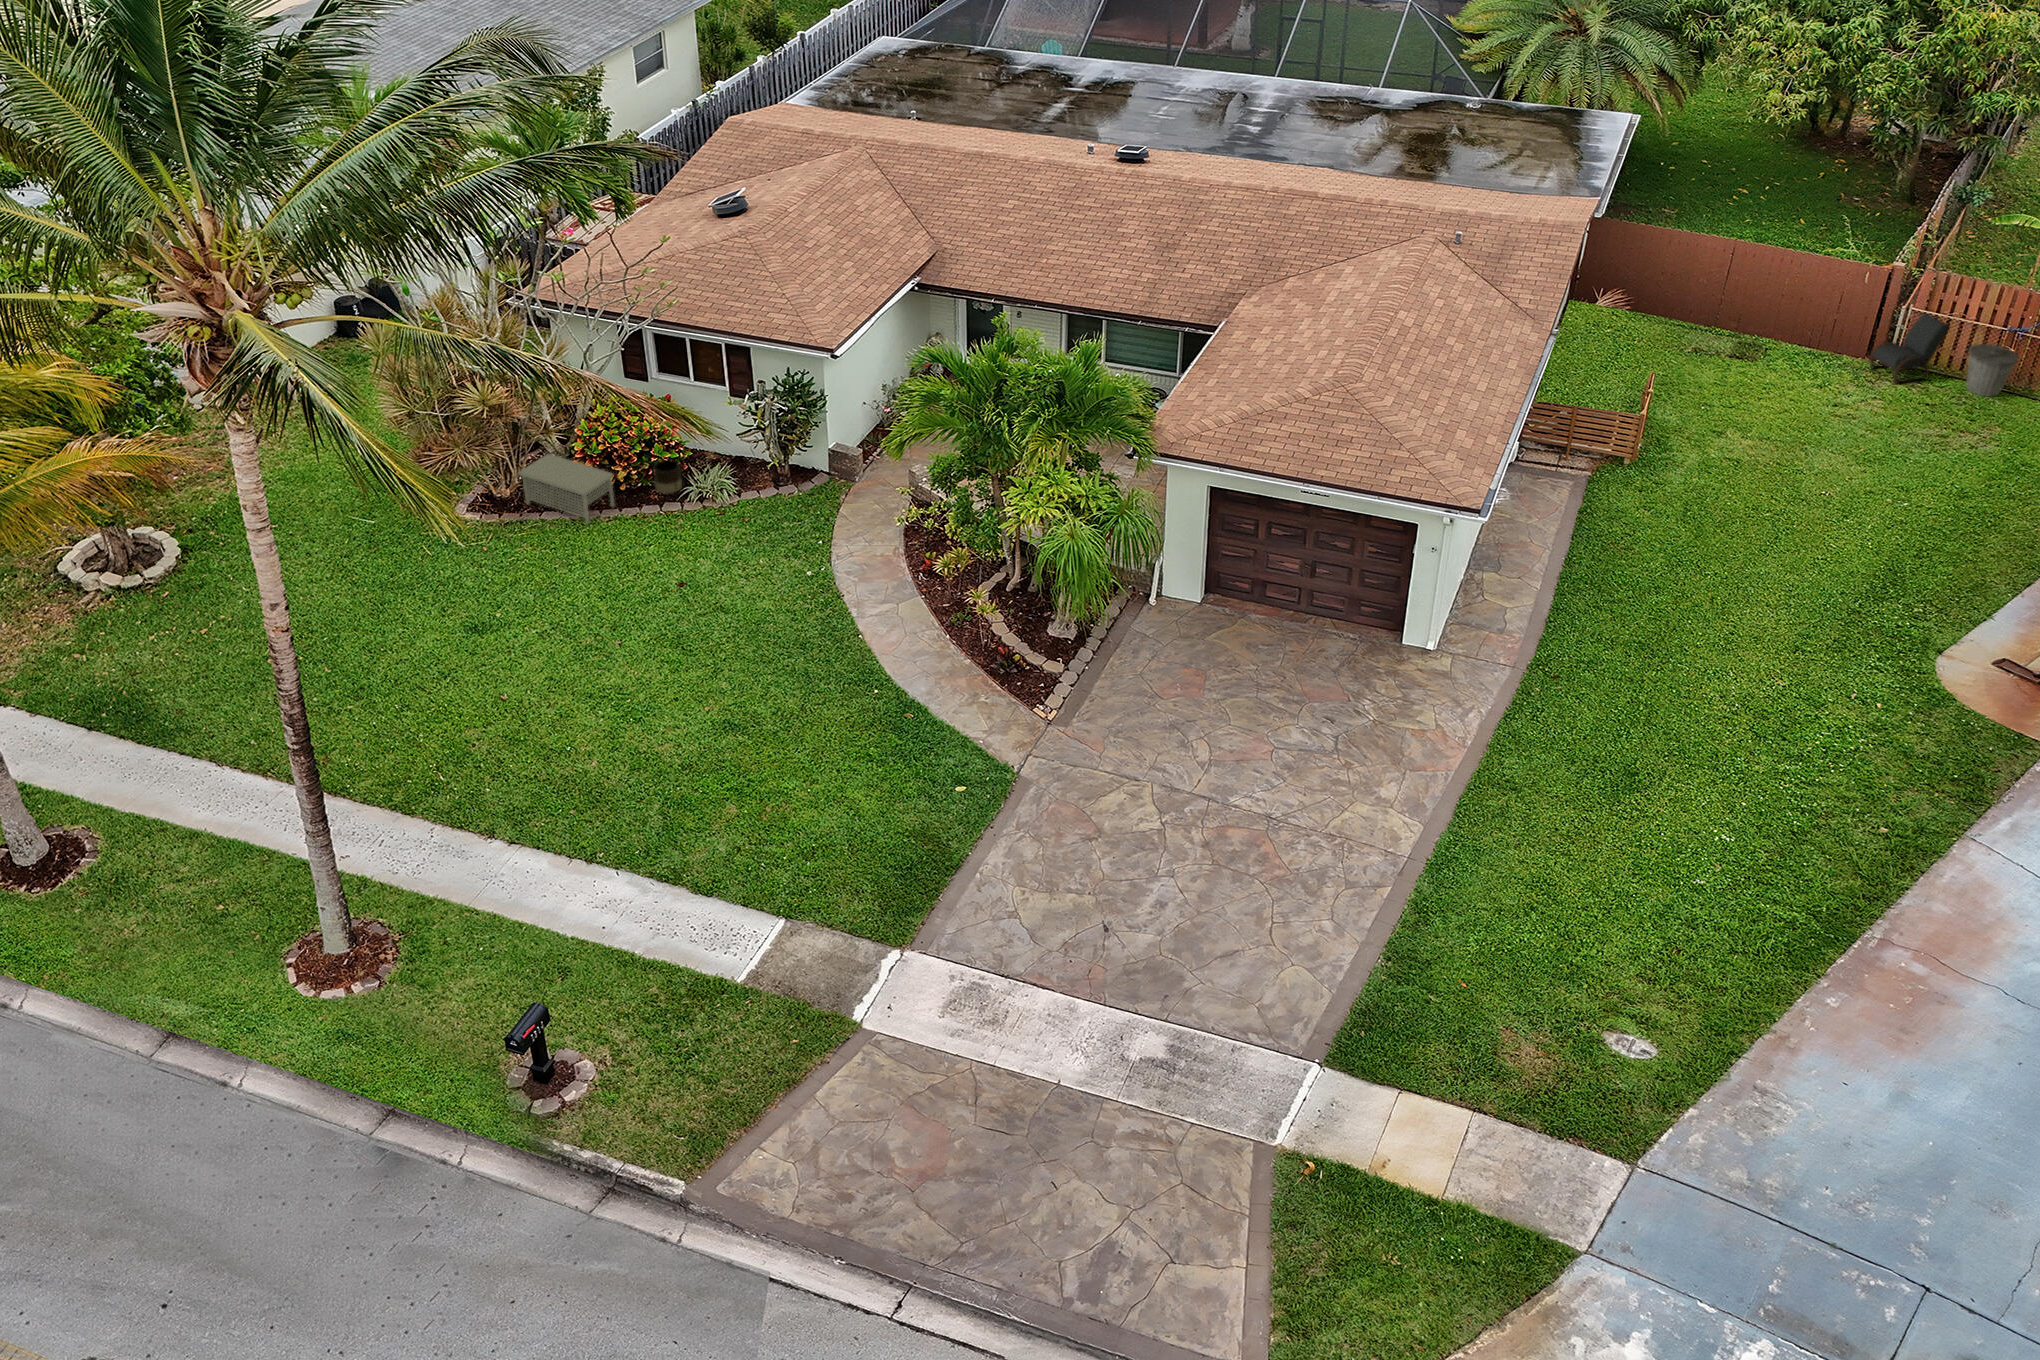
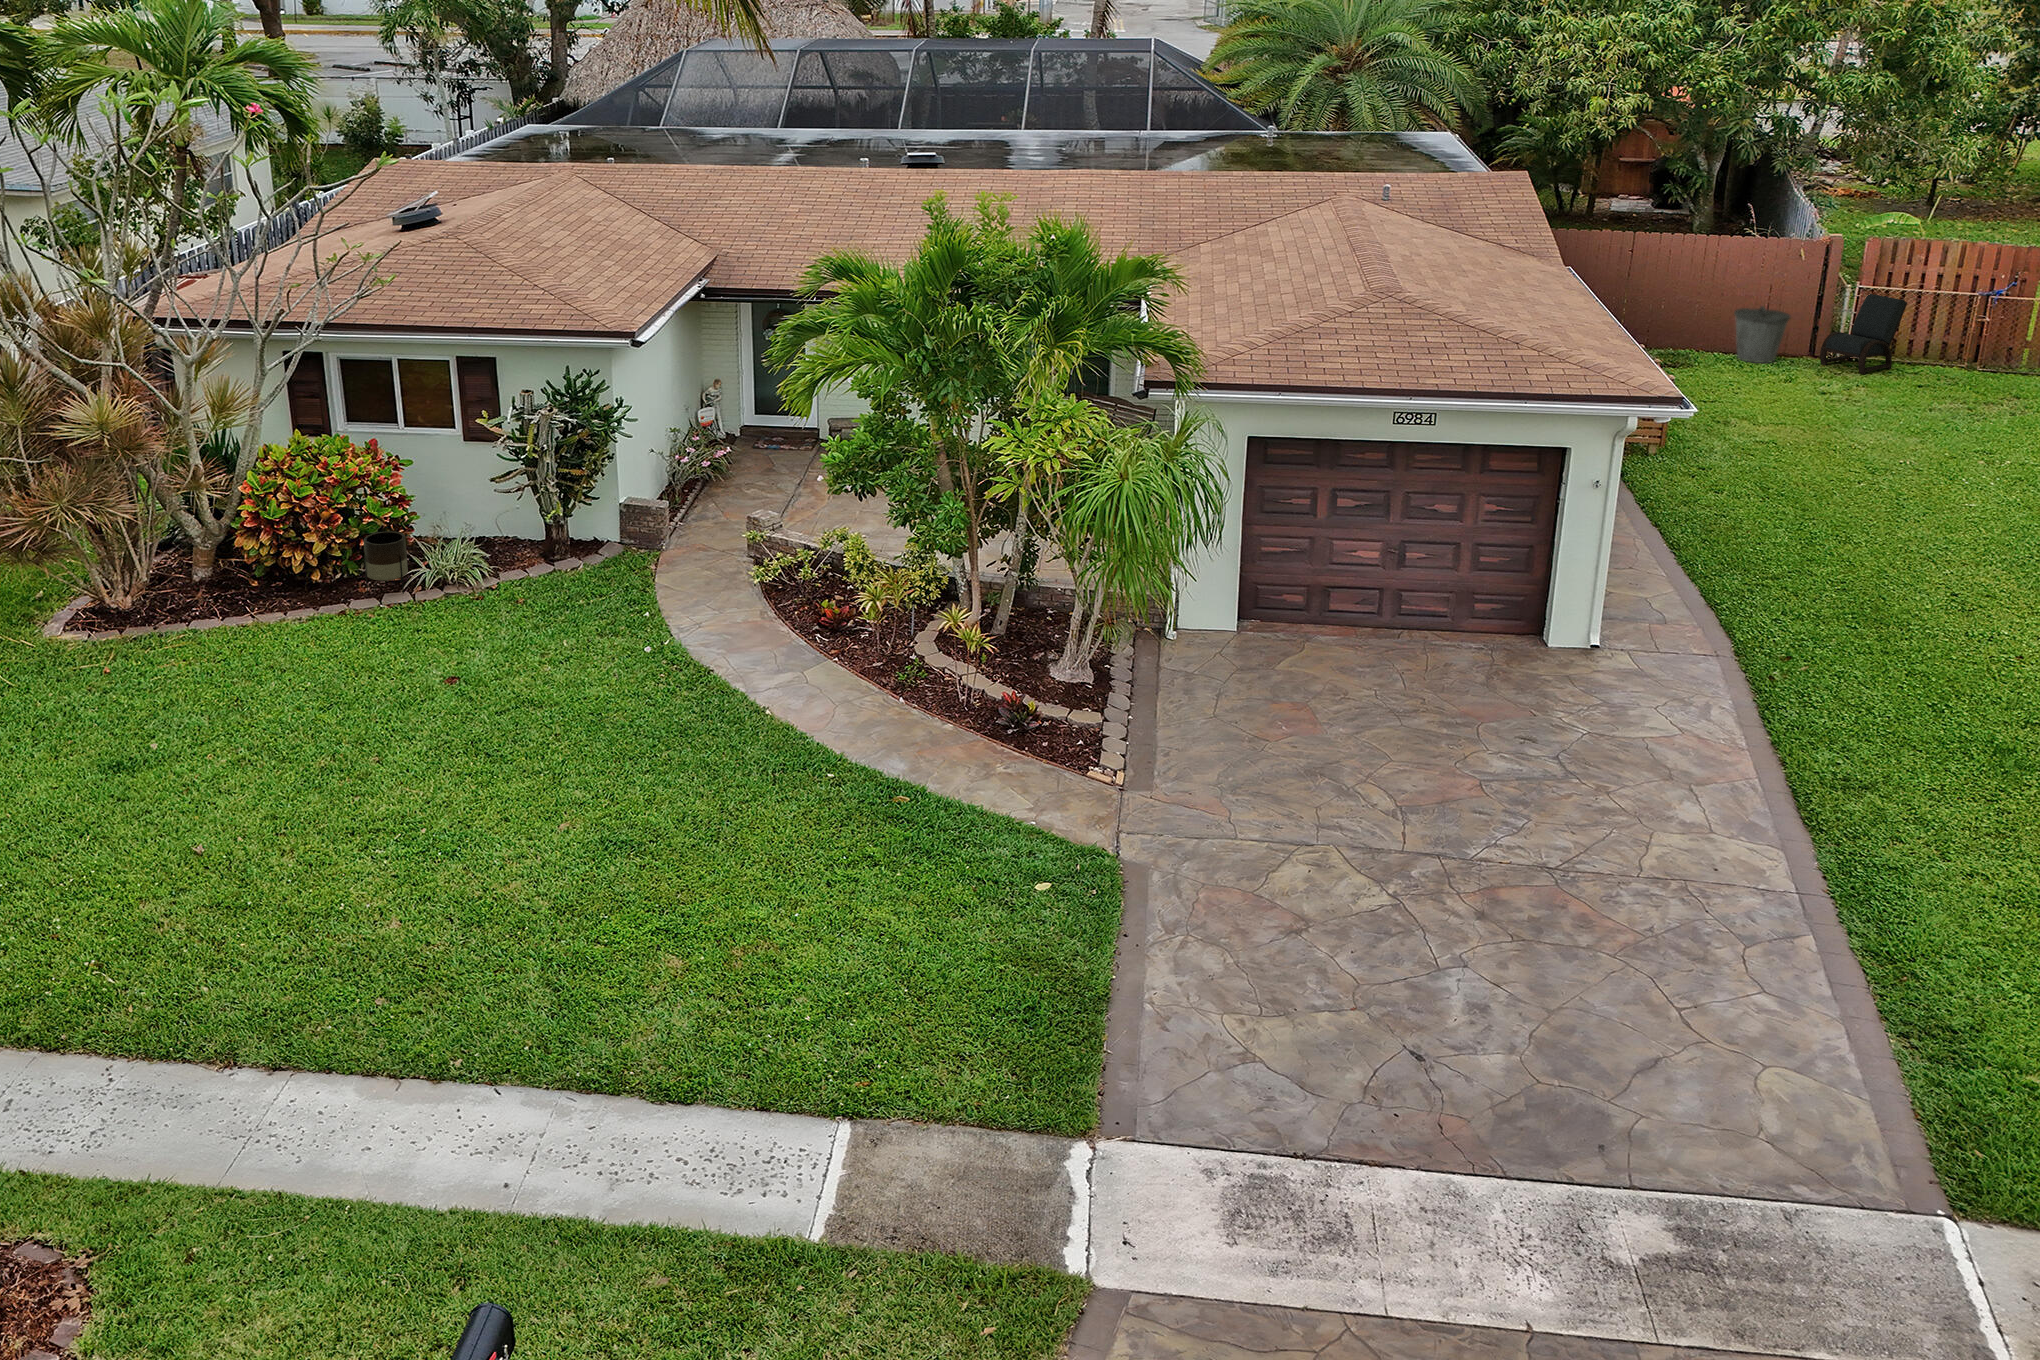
trash can: present [1967,344,2019,396] -> present [1734,306,1790,363]
storage bench: present [519,454,614,524] -> none [145,539,304,630]

